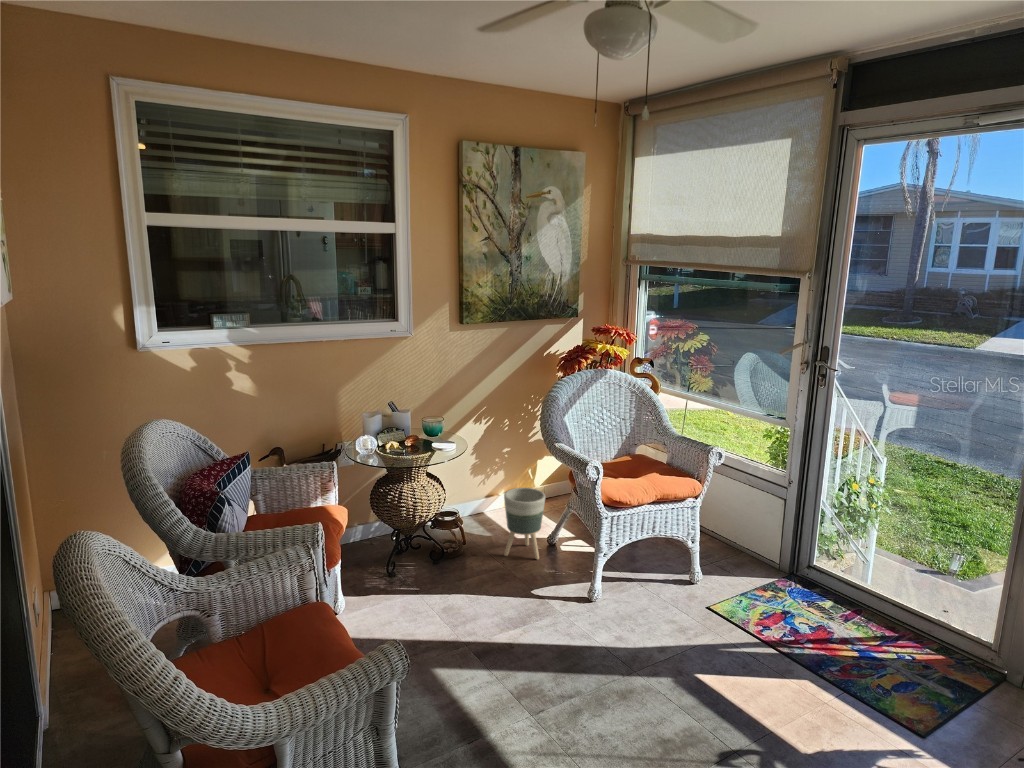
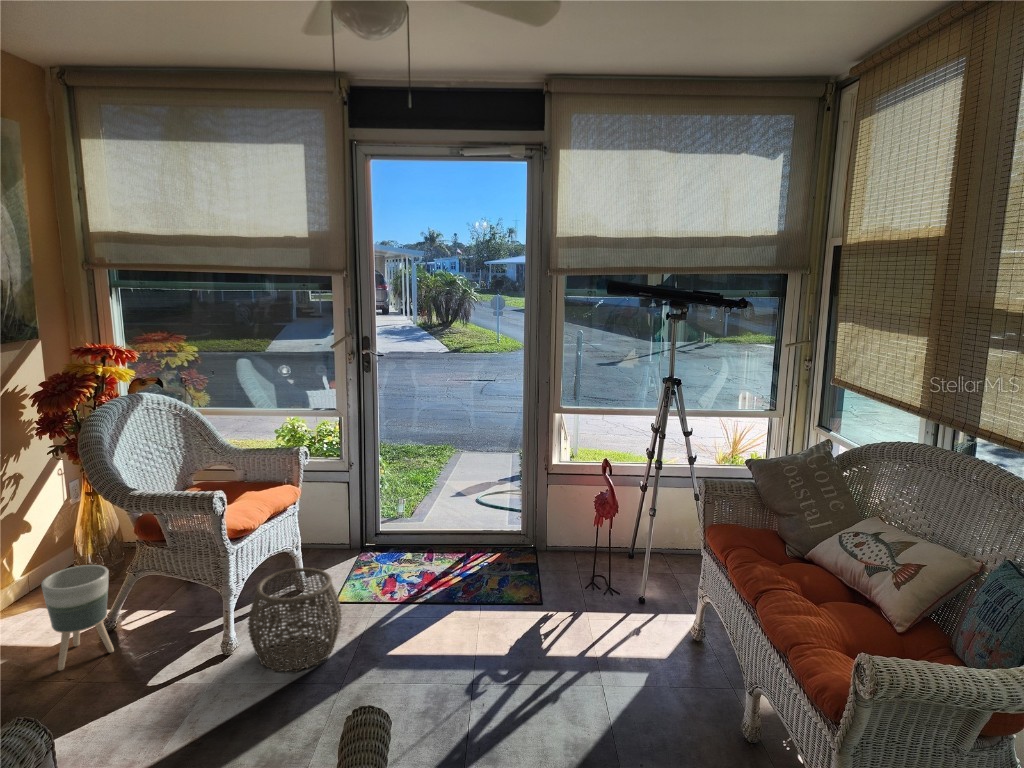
woven basket: none [593,550,677,646] -> present [248,568,342,672]

